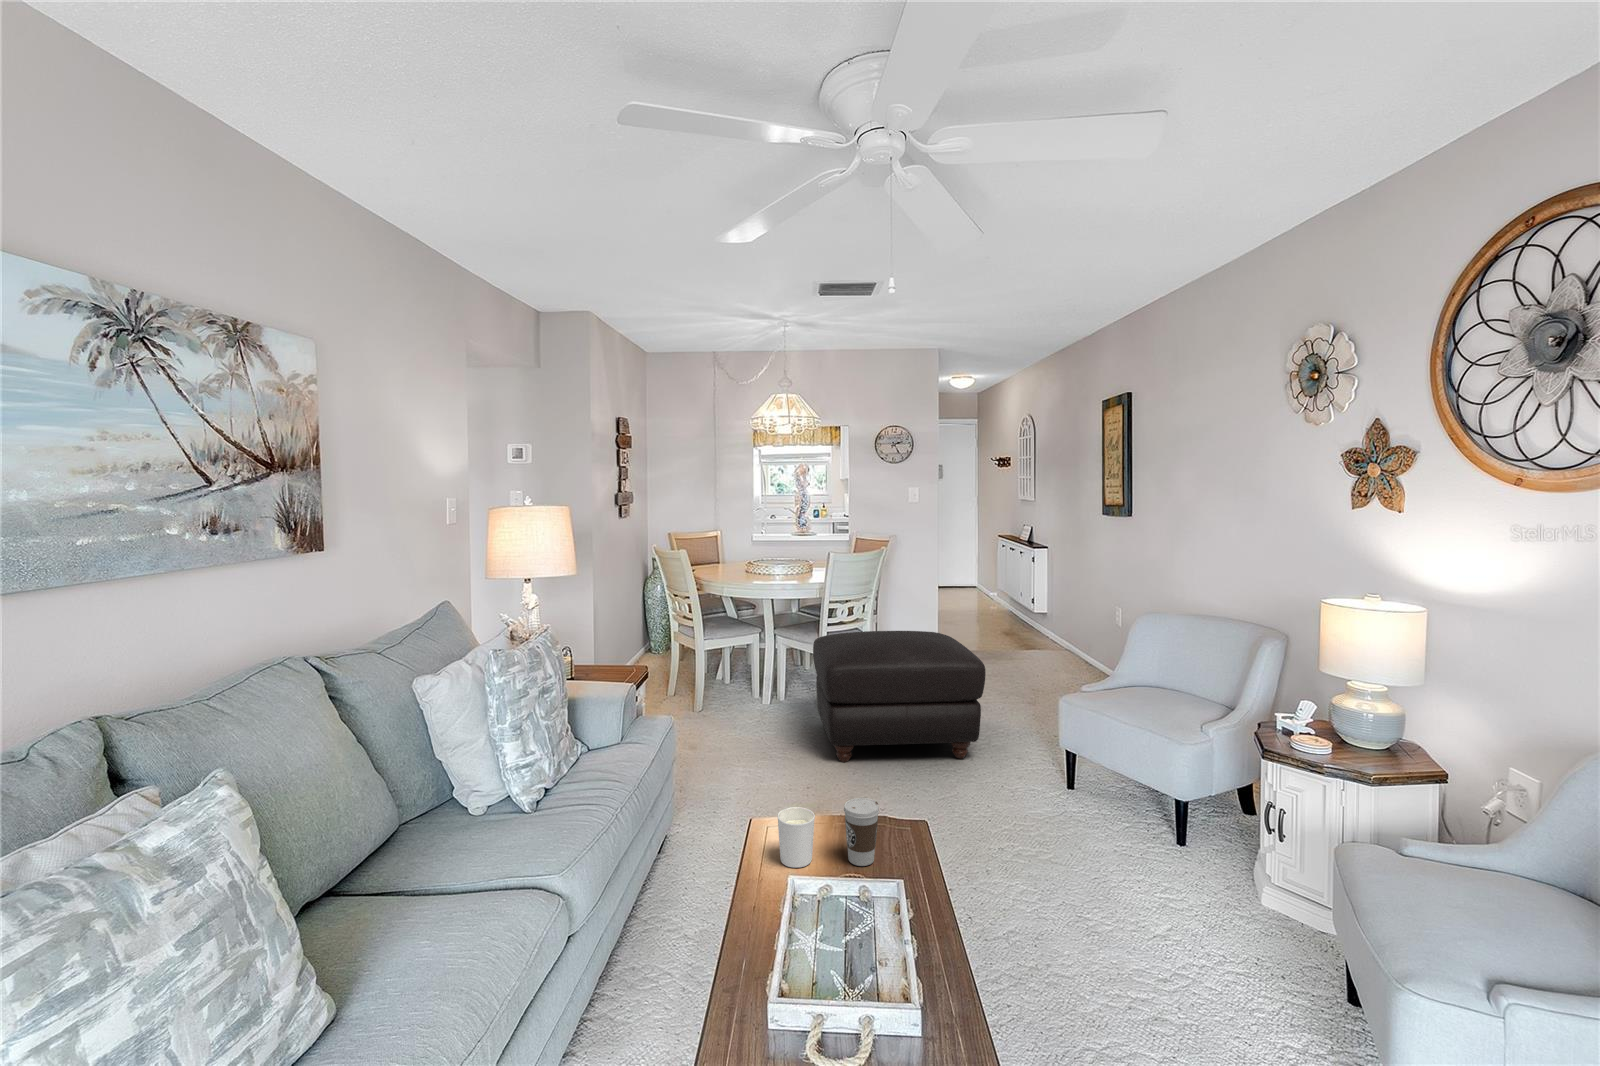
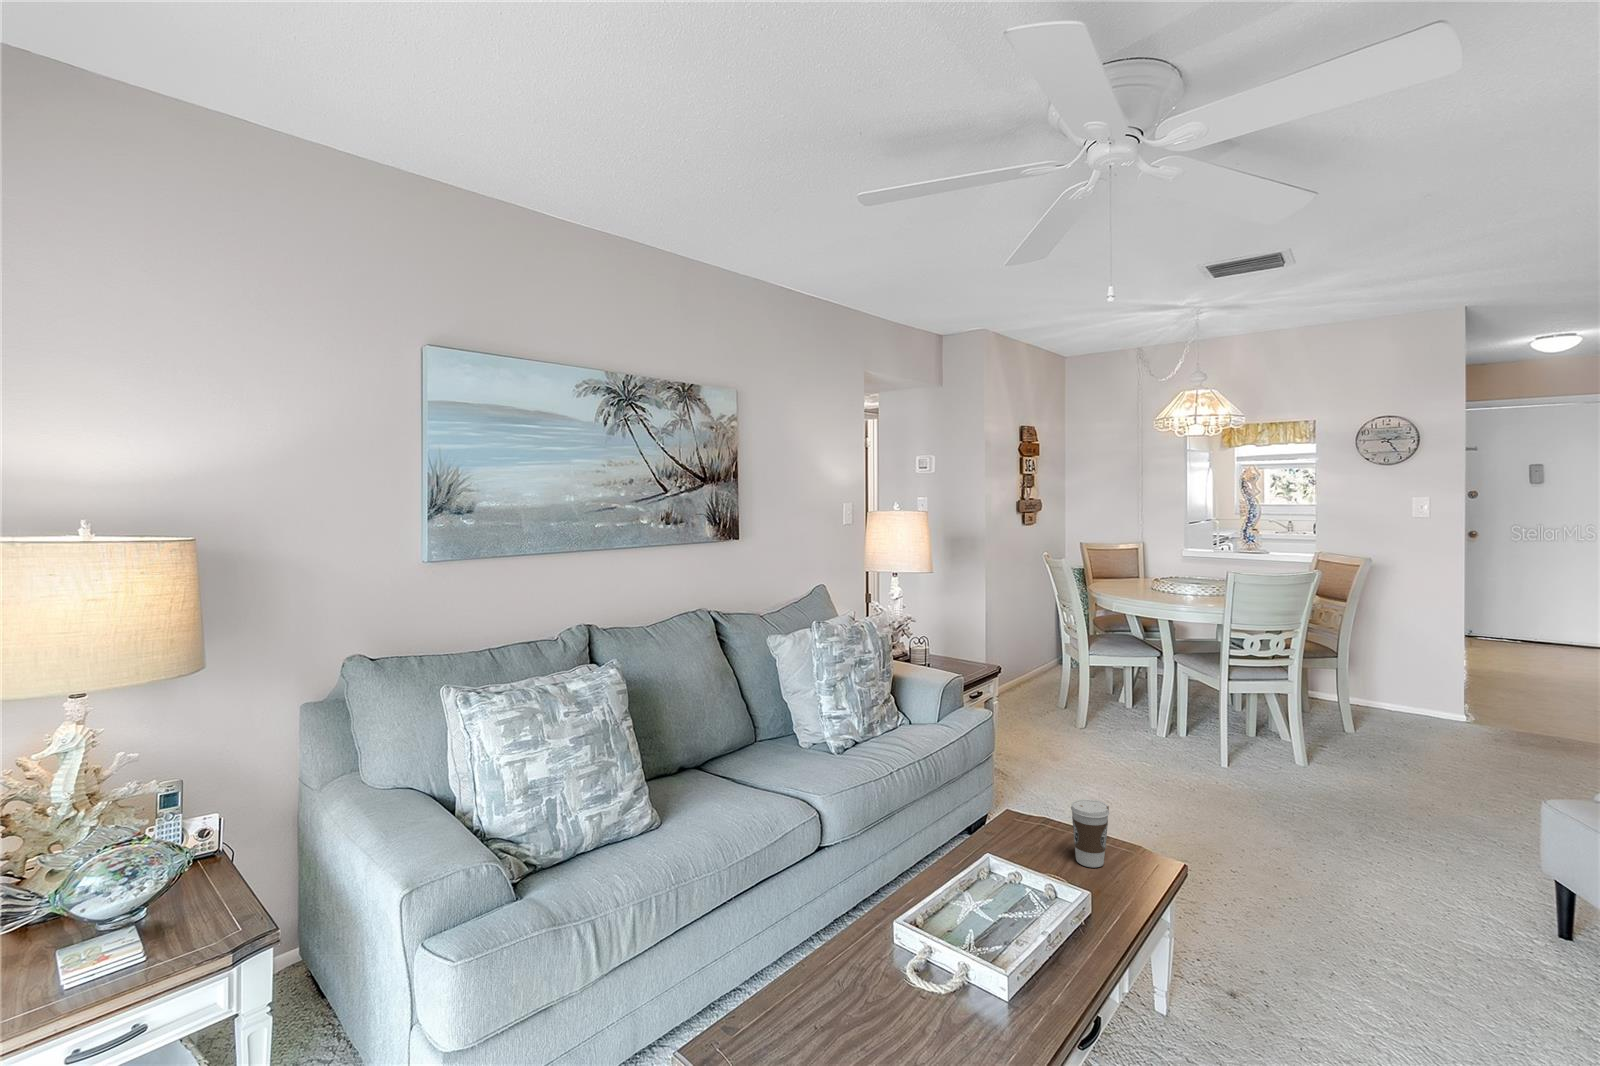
ottoman: present [813,631,986,762] -> none [1203,666,1448,847]
candle holder: present [777,807,815,868] -> none [1007,794,1045,850]

